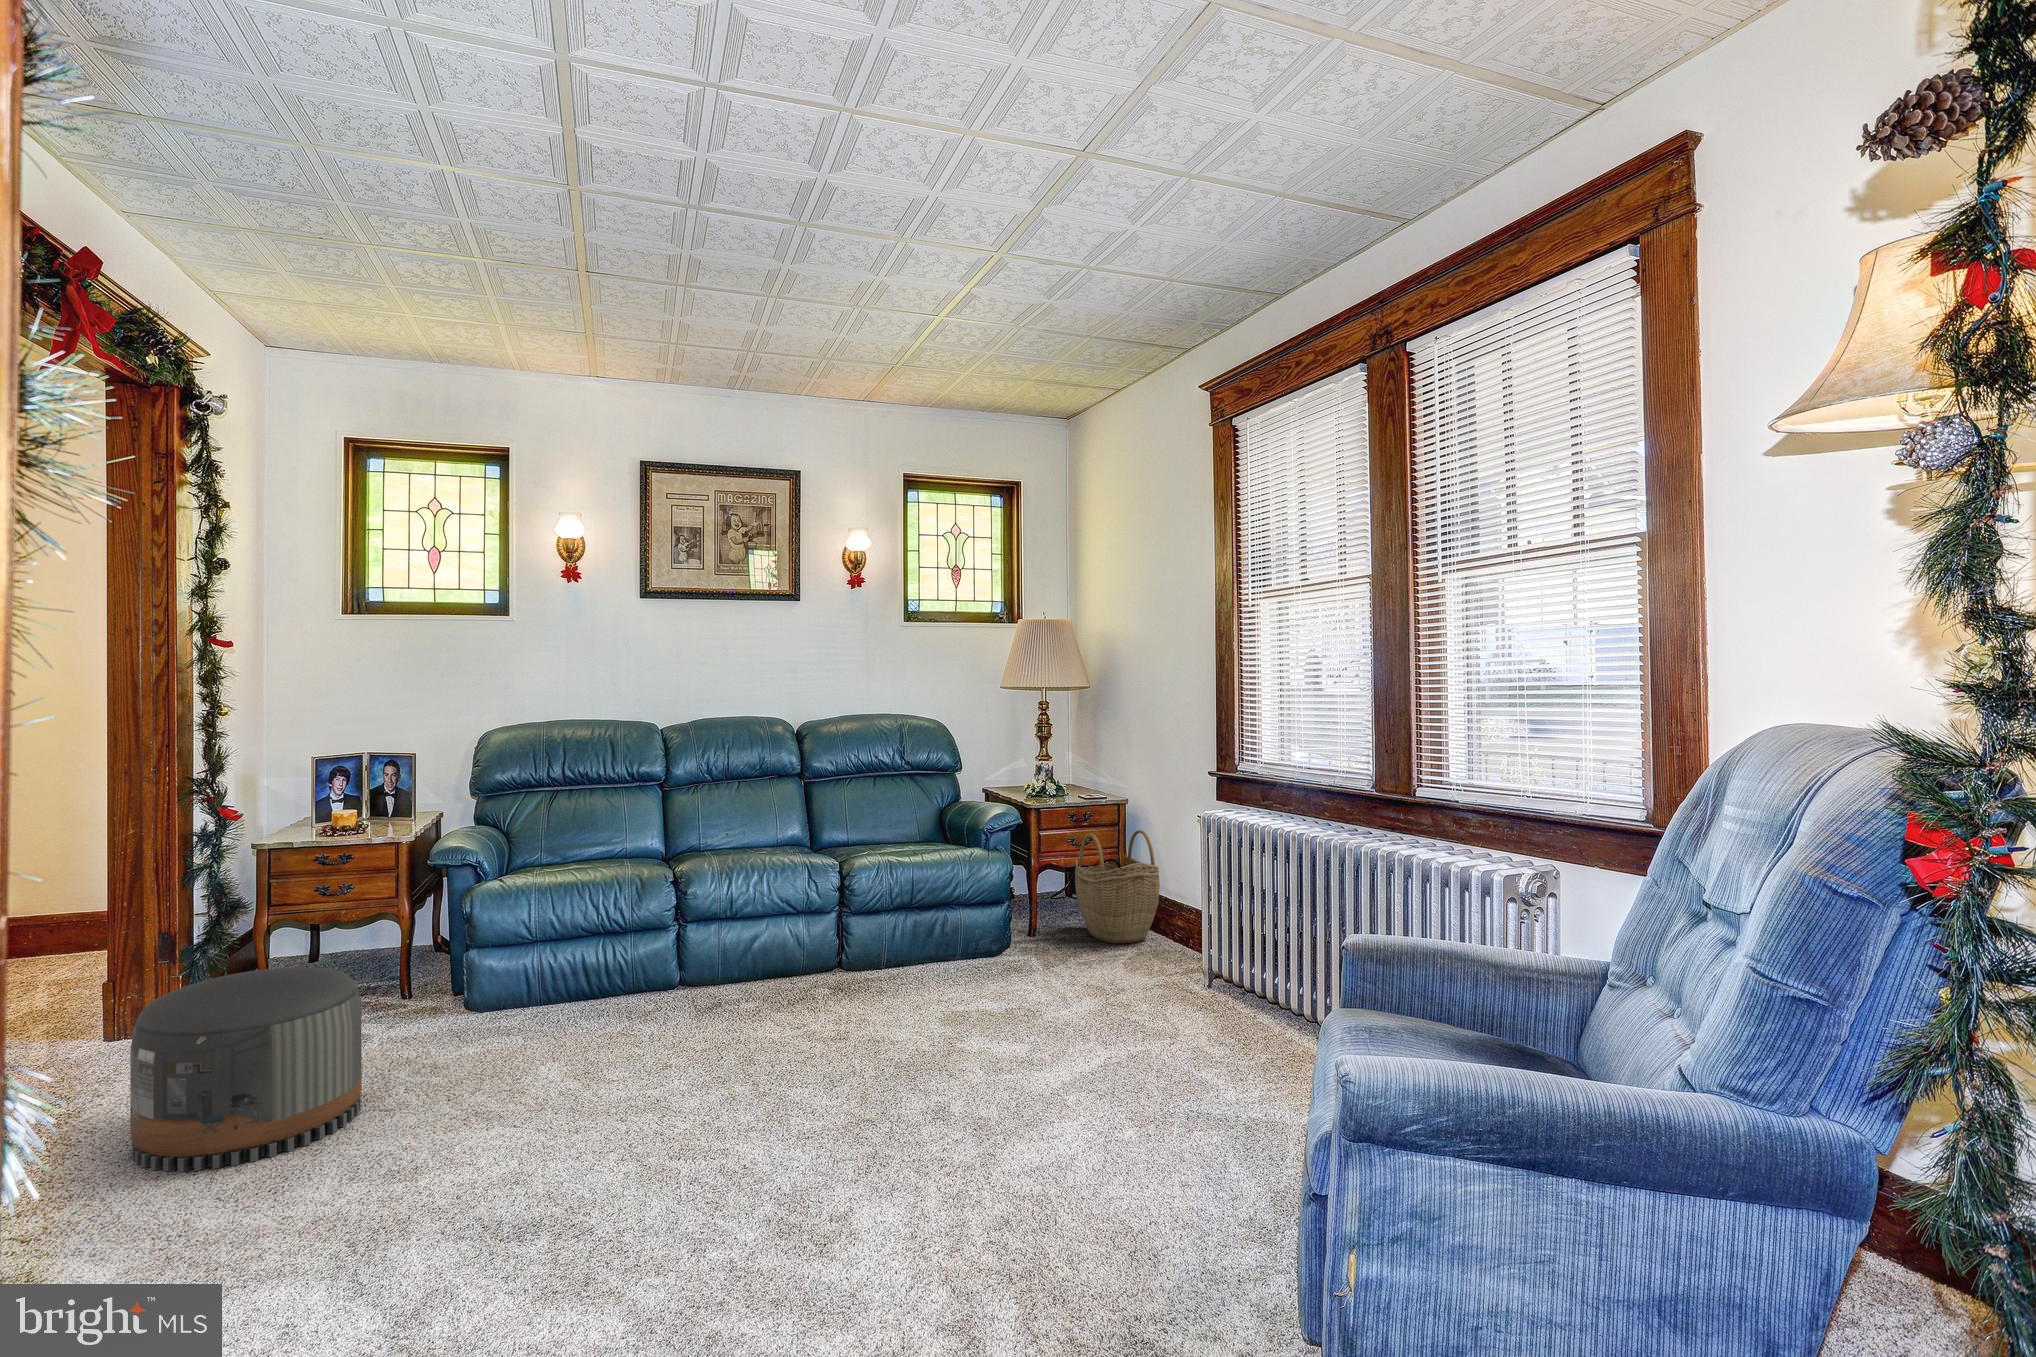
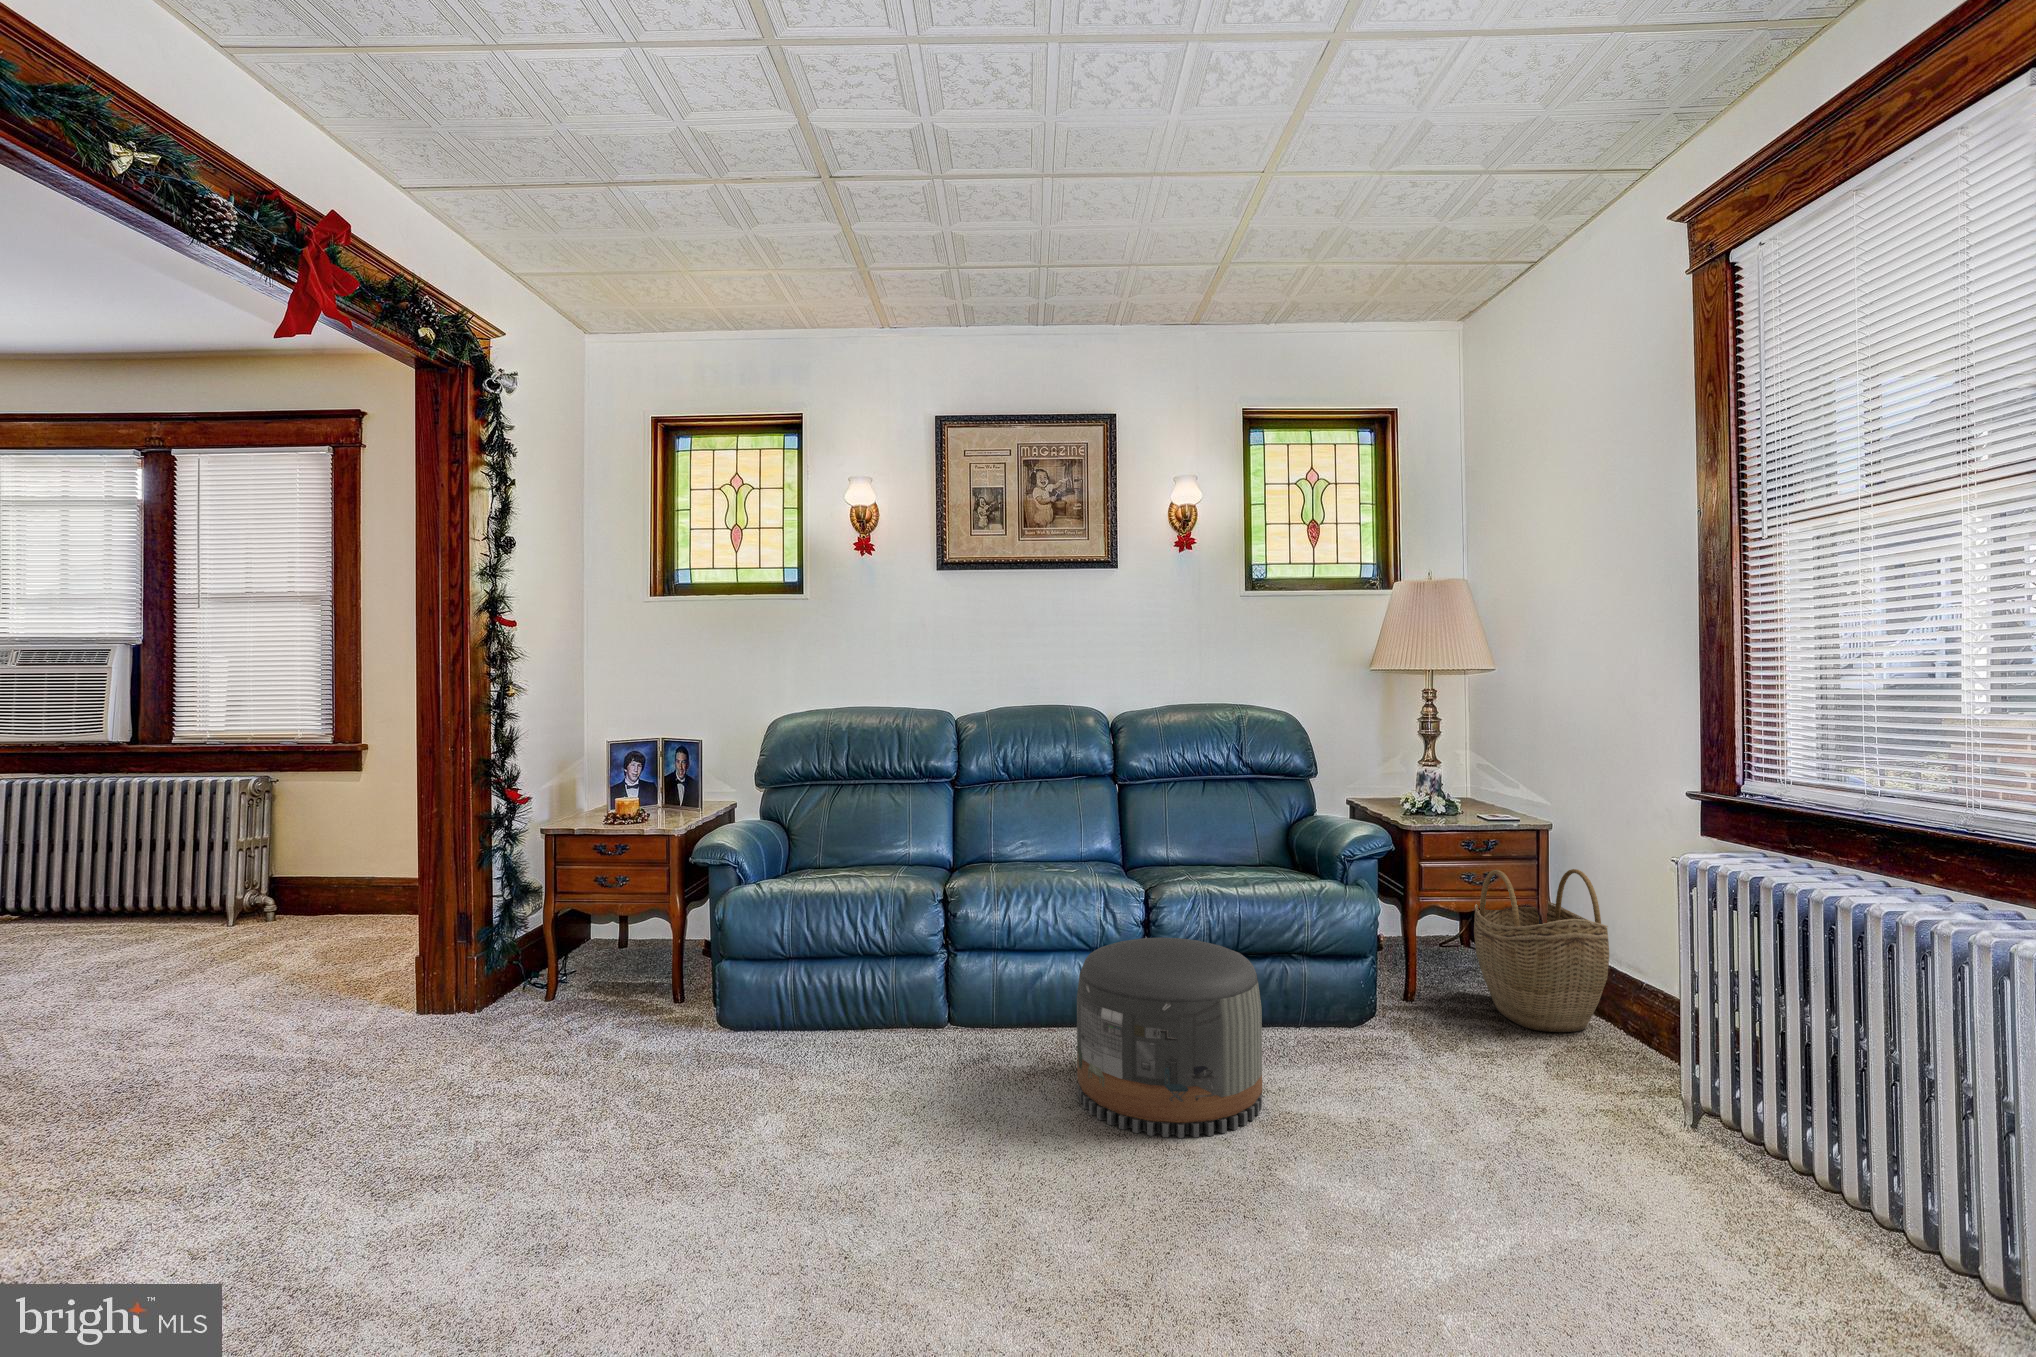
pouf: present [130,967,362,1172] -> present [1077,938,1262,1138]

